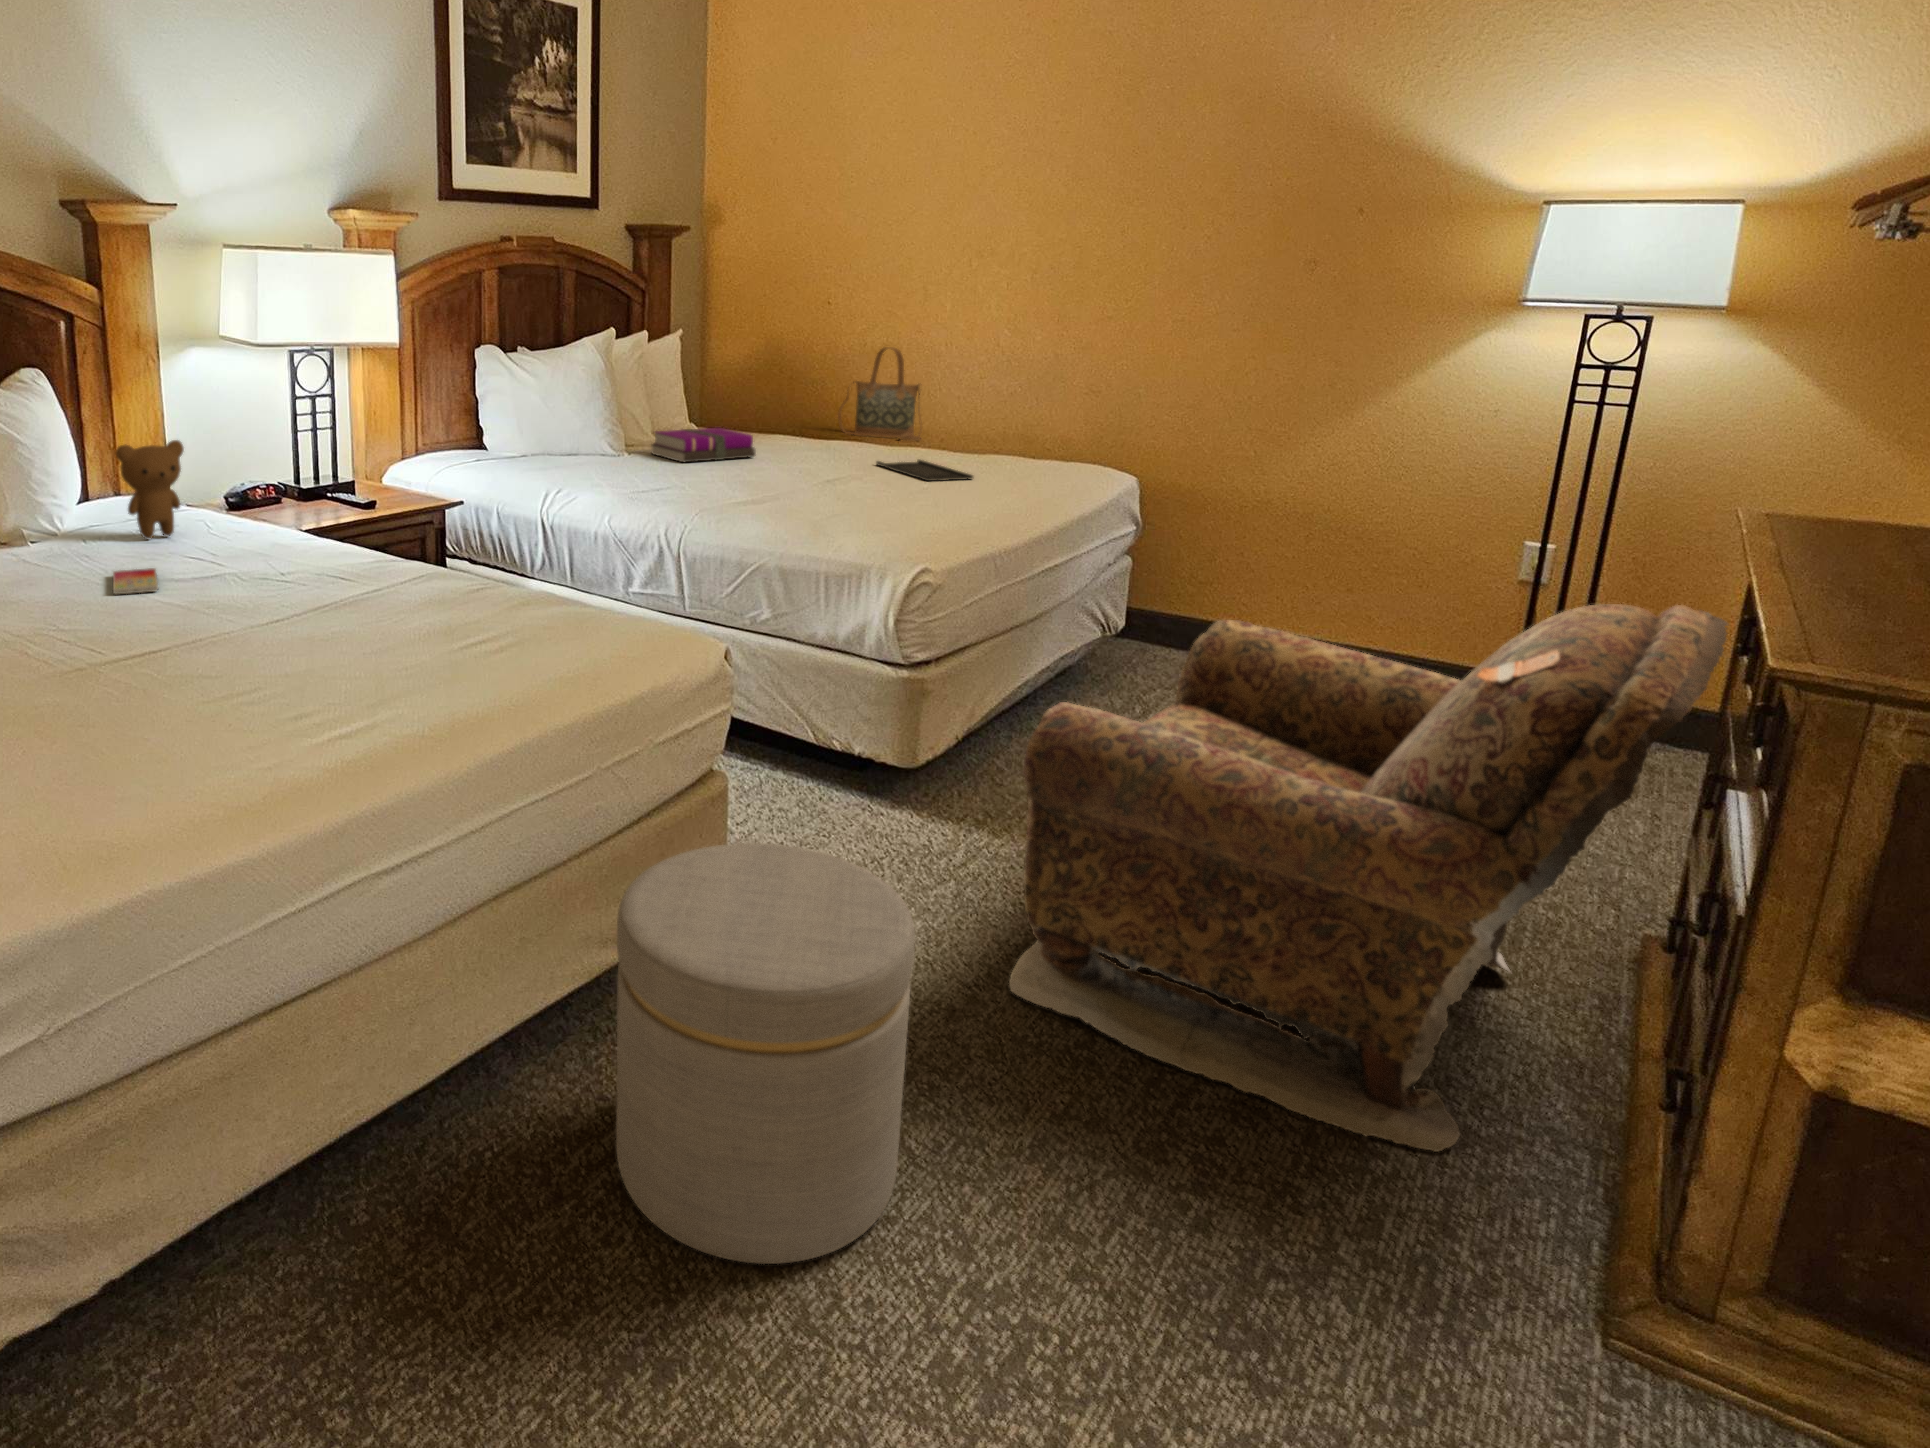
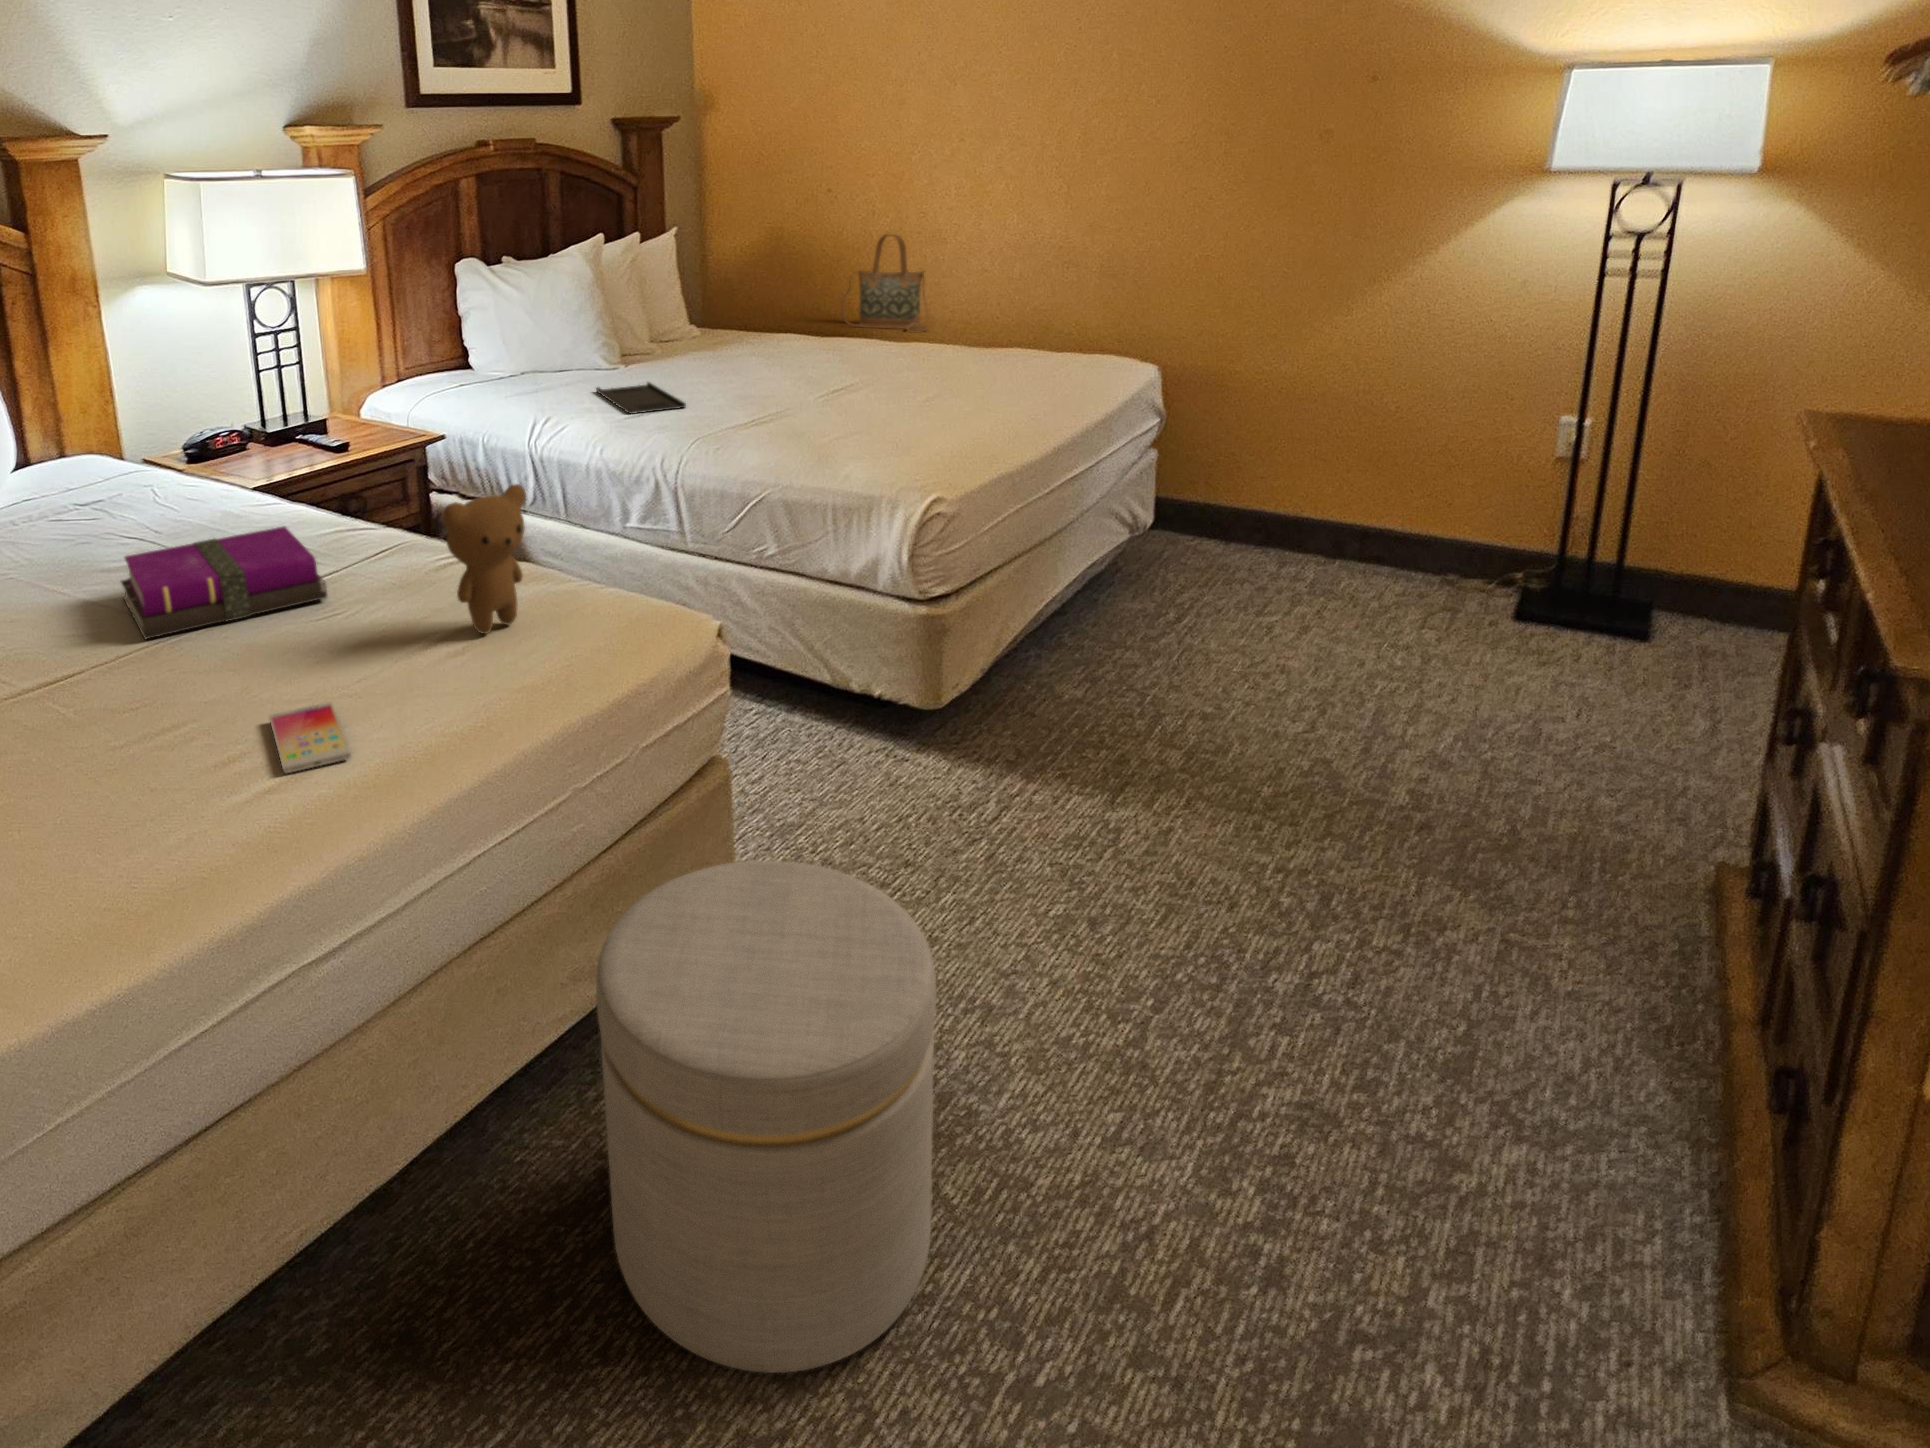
notebook: present [651,428,756,462] -> present [121,527,327,639]
teddy bear: present [116,440,184,539] -> present [443,484,526,634]
tray: present [876,460,973,481] -> present [596,382,686,414]
smartphone: present [113,568,158,594] -> present [269,702,351,773]
armchair: present [1009,604,1728,1152] -> none [1047,526,1815,1158]

